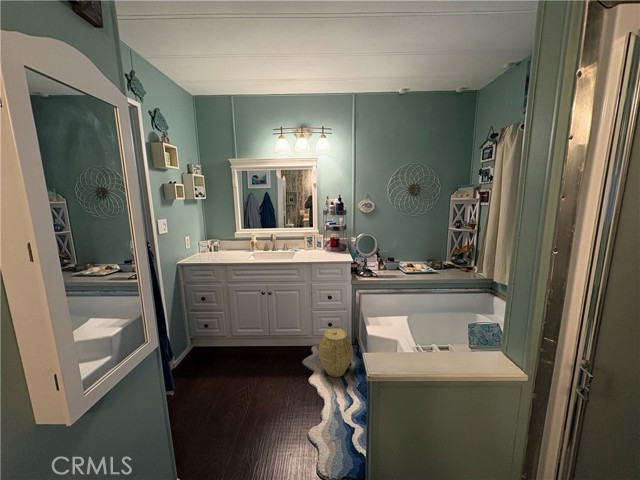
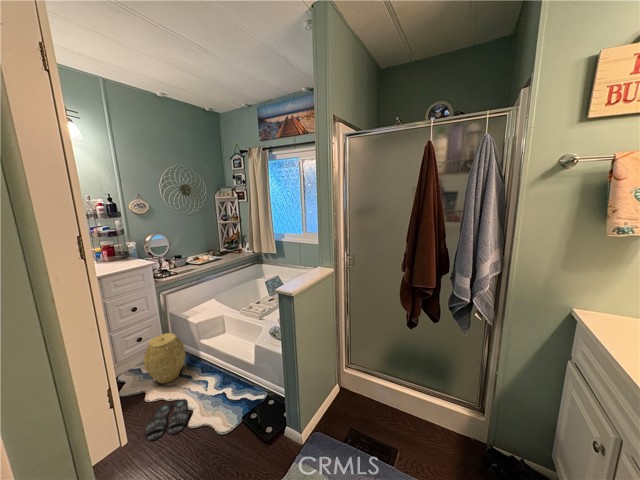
slippers: none [284,392,327,428] -> present [145,399,189,441]

